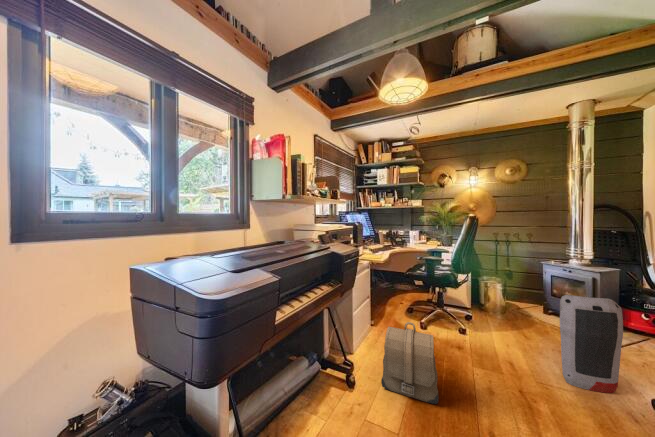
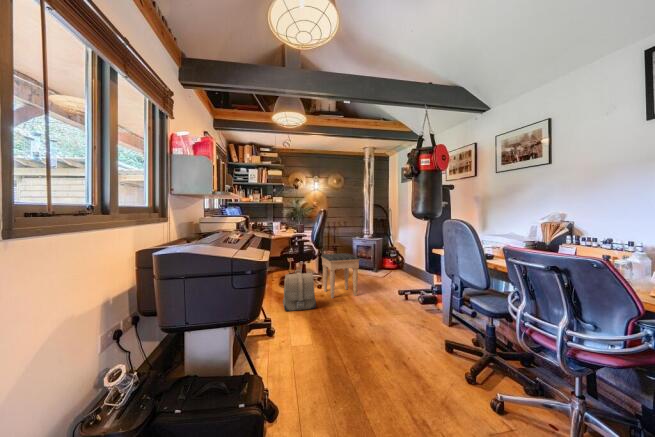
footstool: none [465,295,555,399] -> present [321,253,360,298]
air purifier: present [560,295,623,393] -> none [361,246,381,290]

